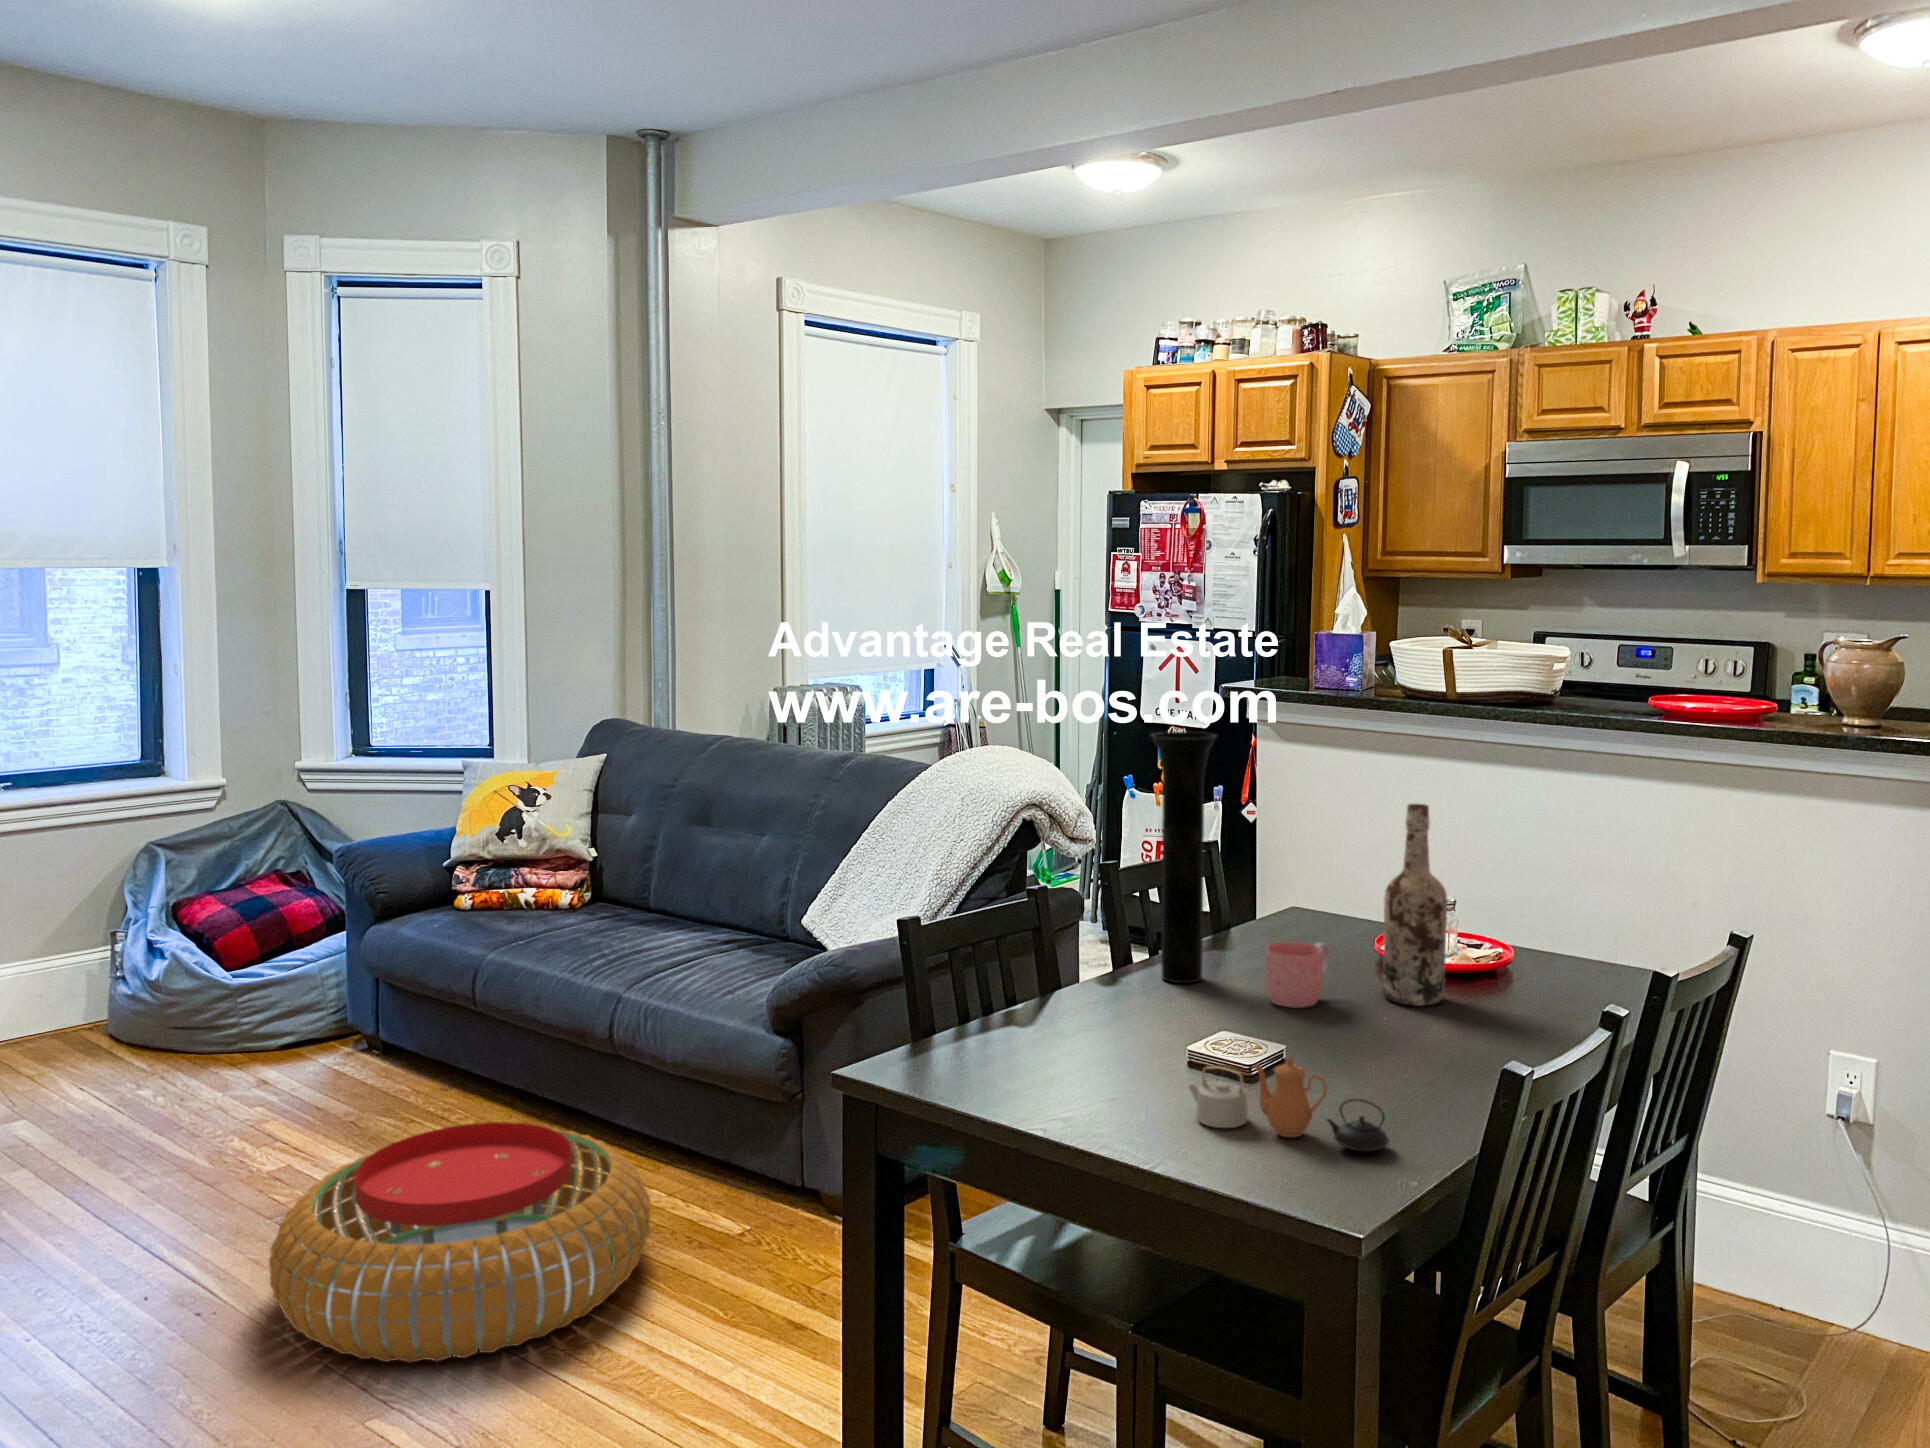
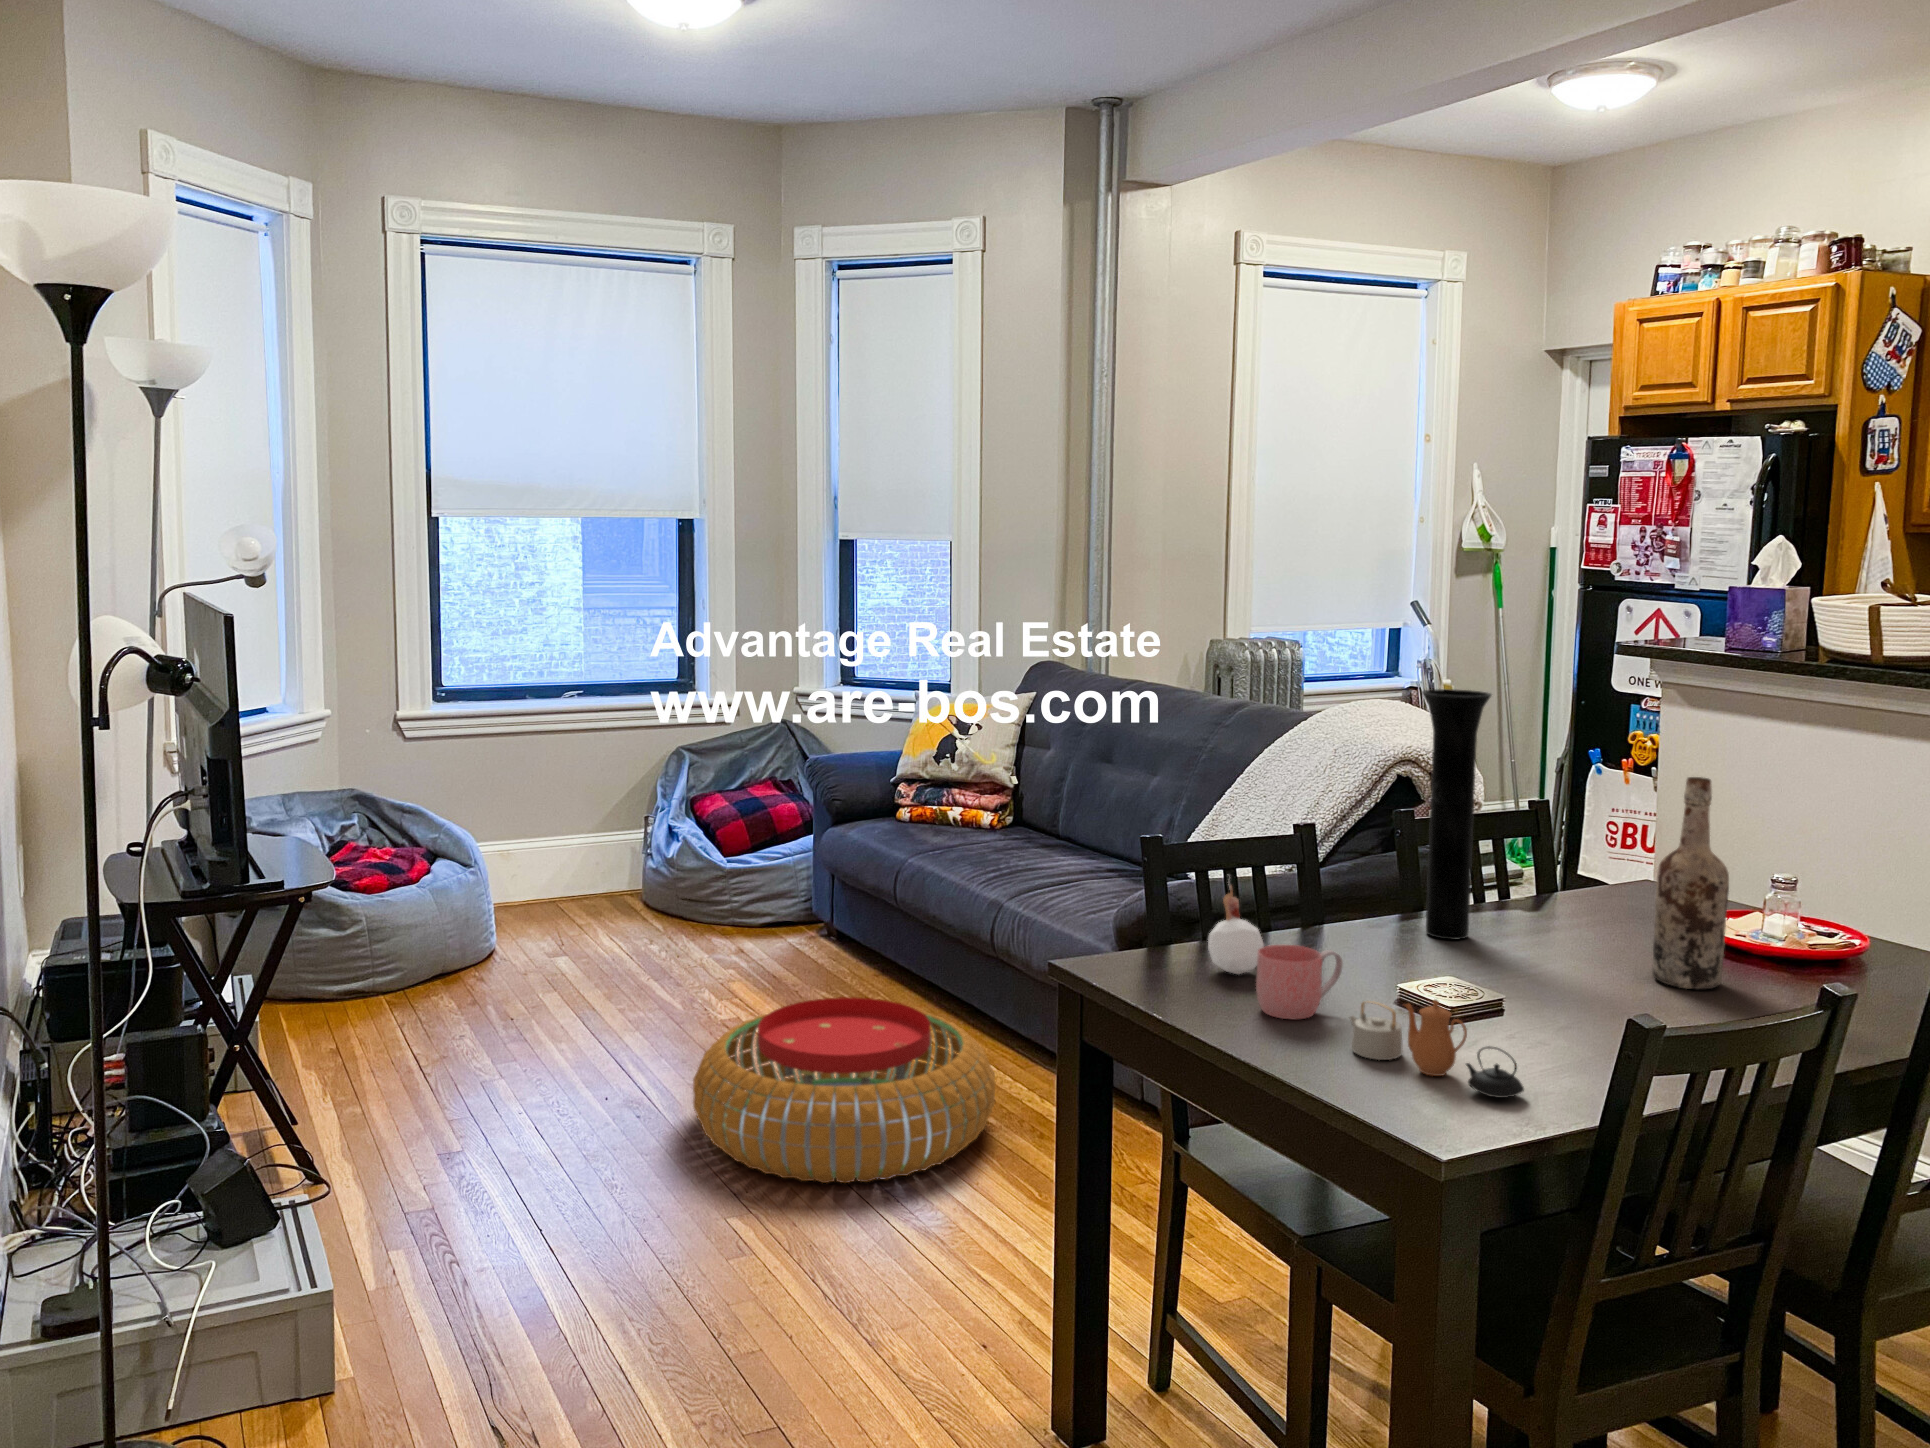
mug: present [1265,942,1331,1008] -> present [1256,945,1343,1019]
candle: none [990,944,1050,1051] -> present [1208,885,1264,974]

